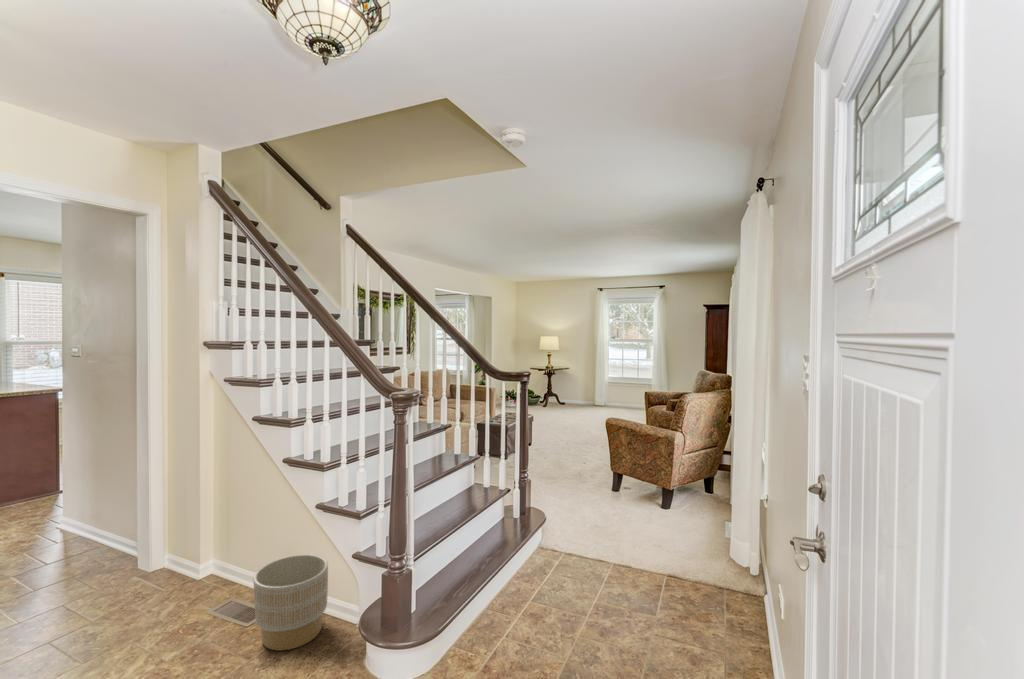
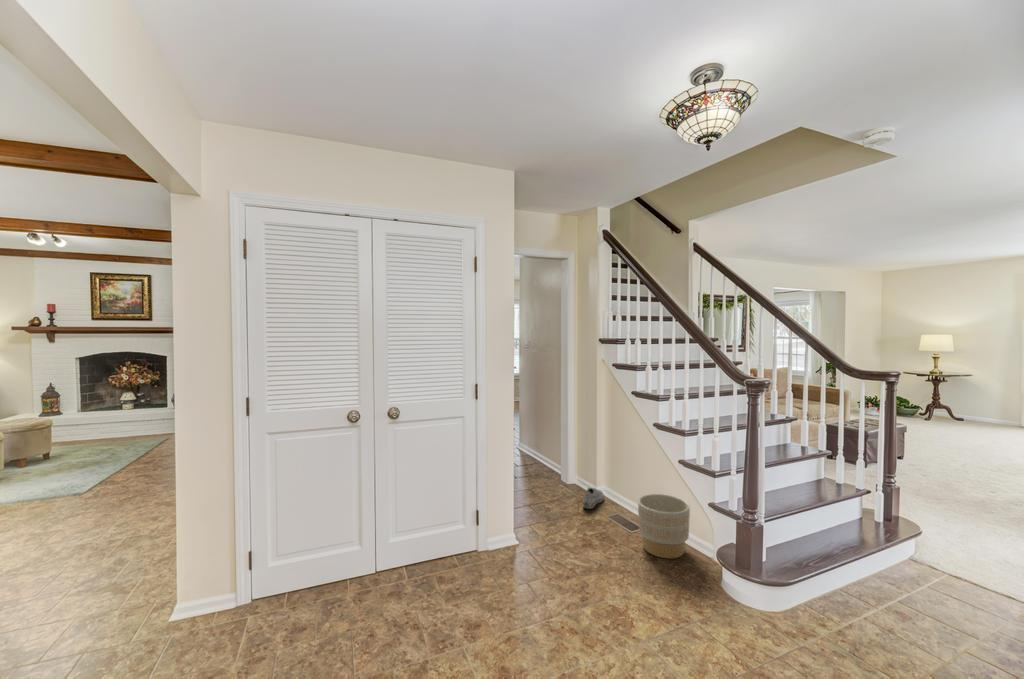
shoe: none [169,568,211,606] -> present [583,488,604,509]

